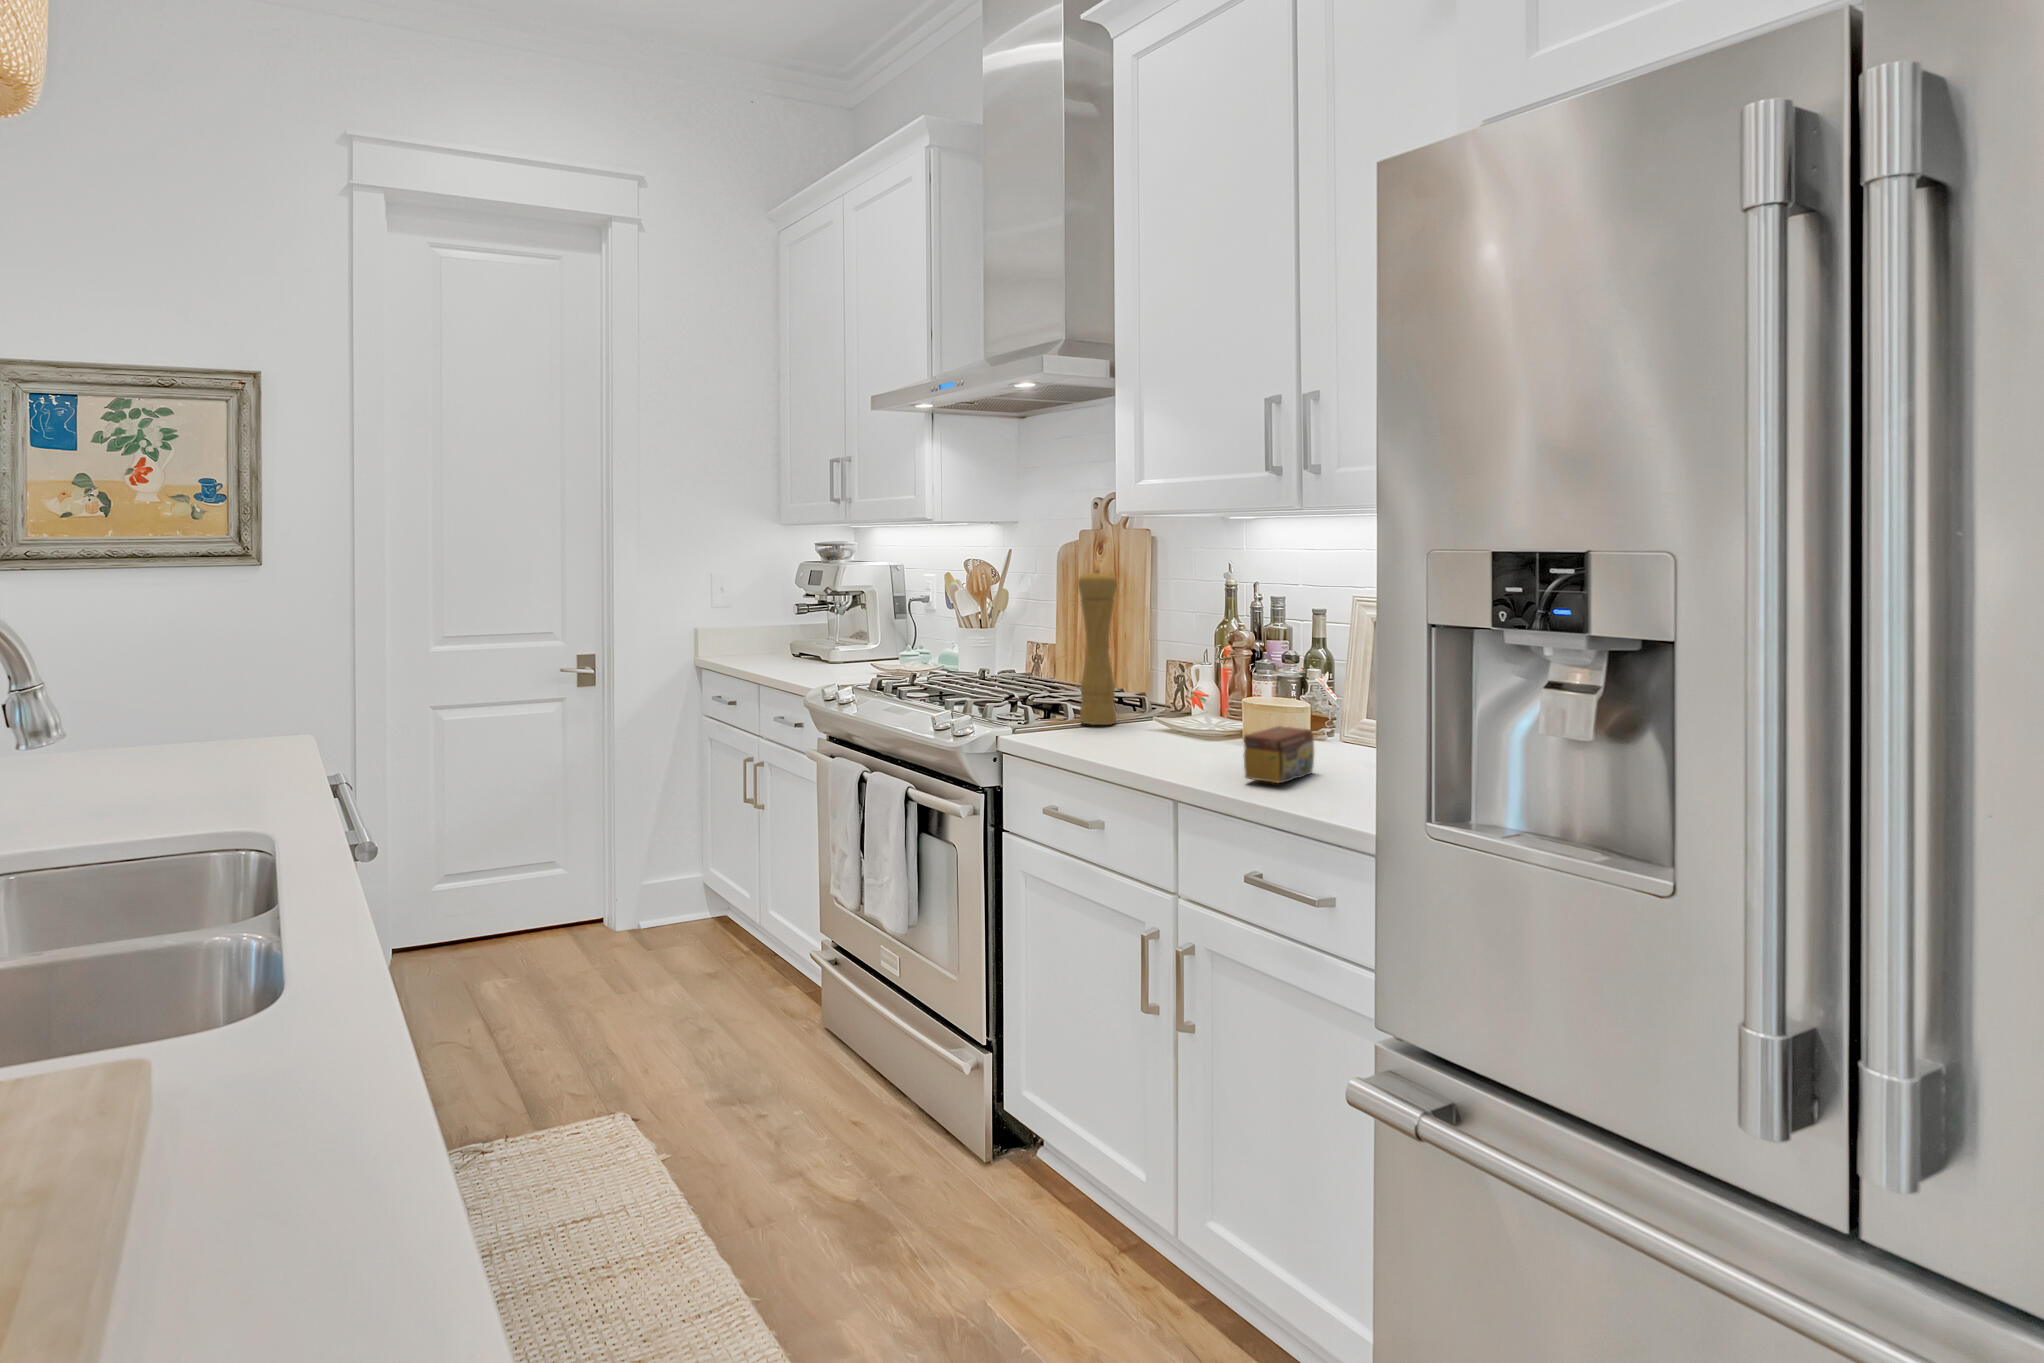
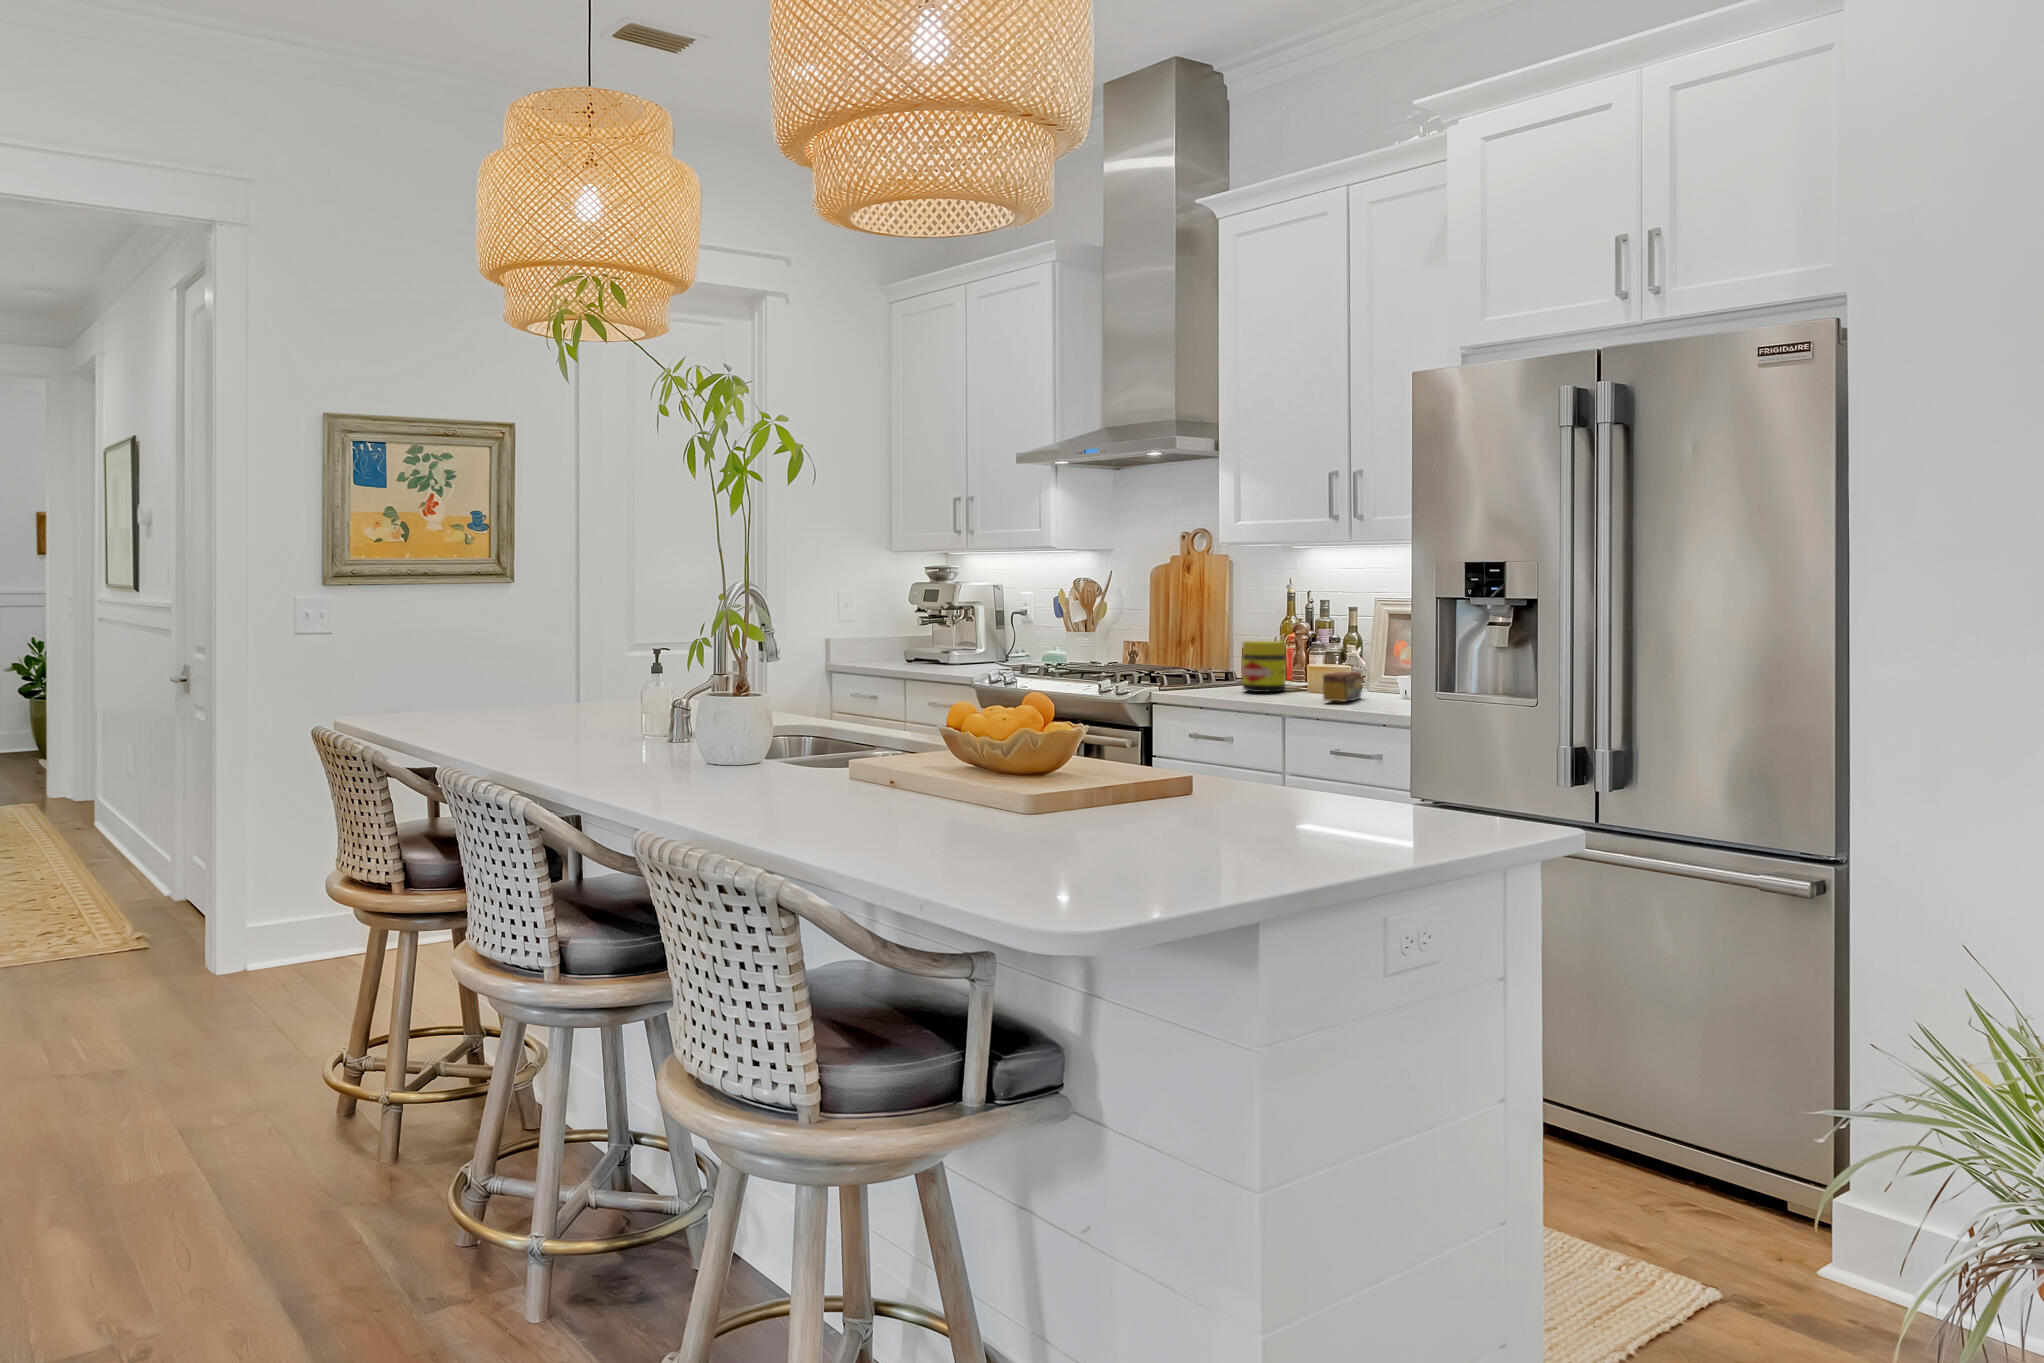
pepper mill: present [1078,571,1117,725] -> none [1197,580,1224,685]
jar: none [1133,664,1200,748] -> present [1243,641,1286,692]

